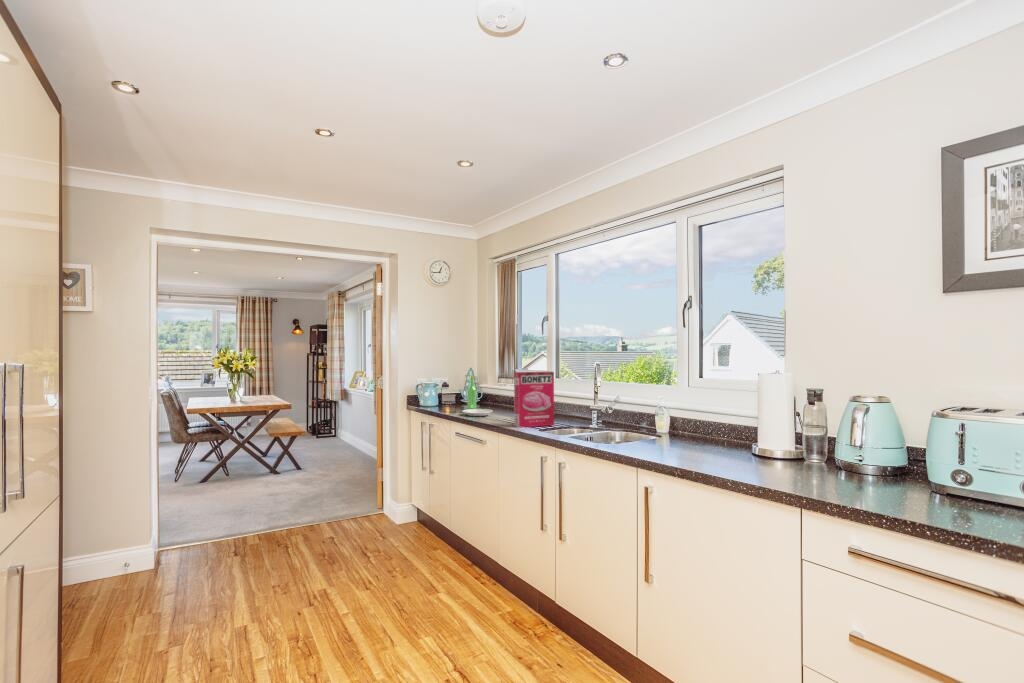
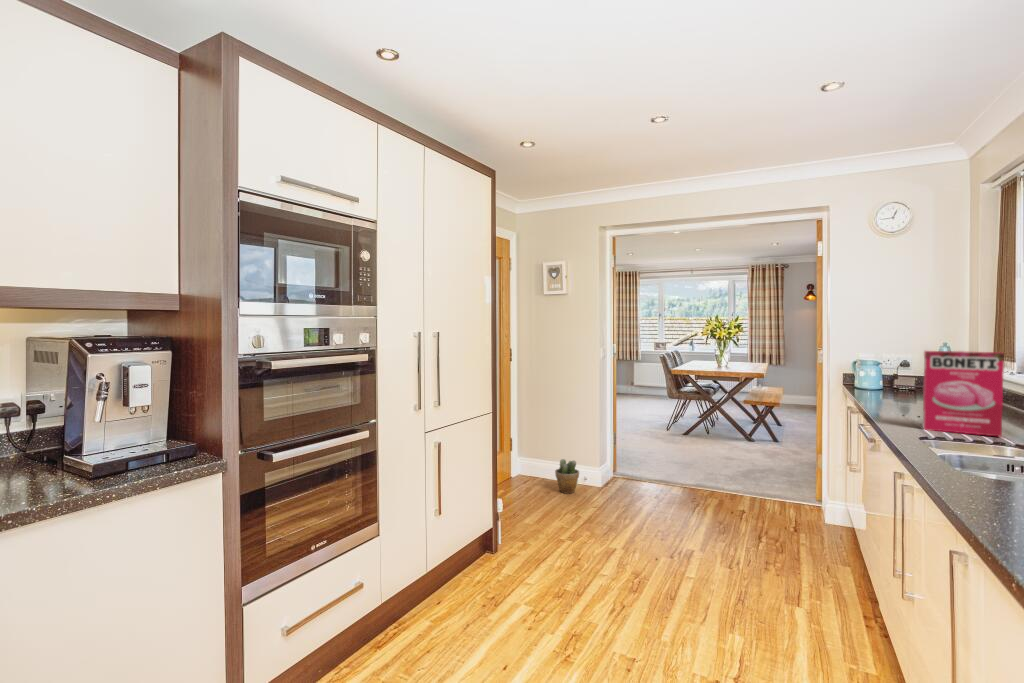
plate: present [462,375,492,416] -> none [879,353,930,408]
potted plant: none [87,540,129,590] -> present [555,459,579,494]

